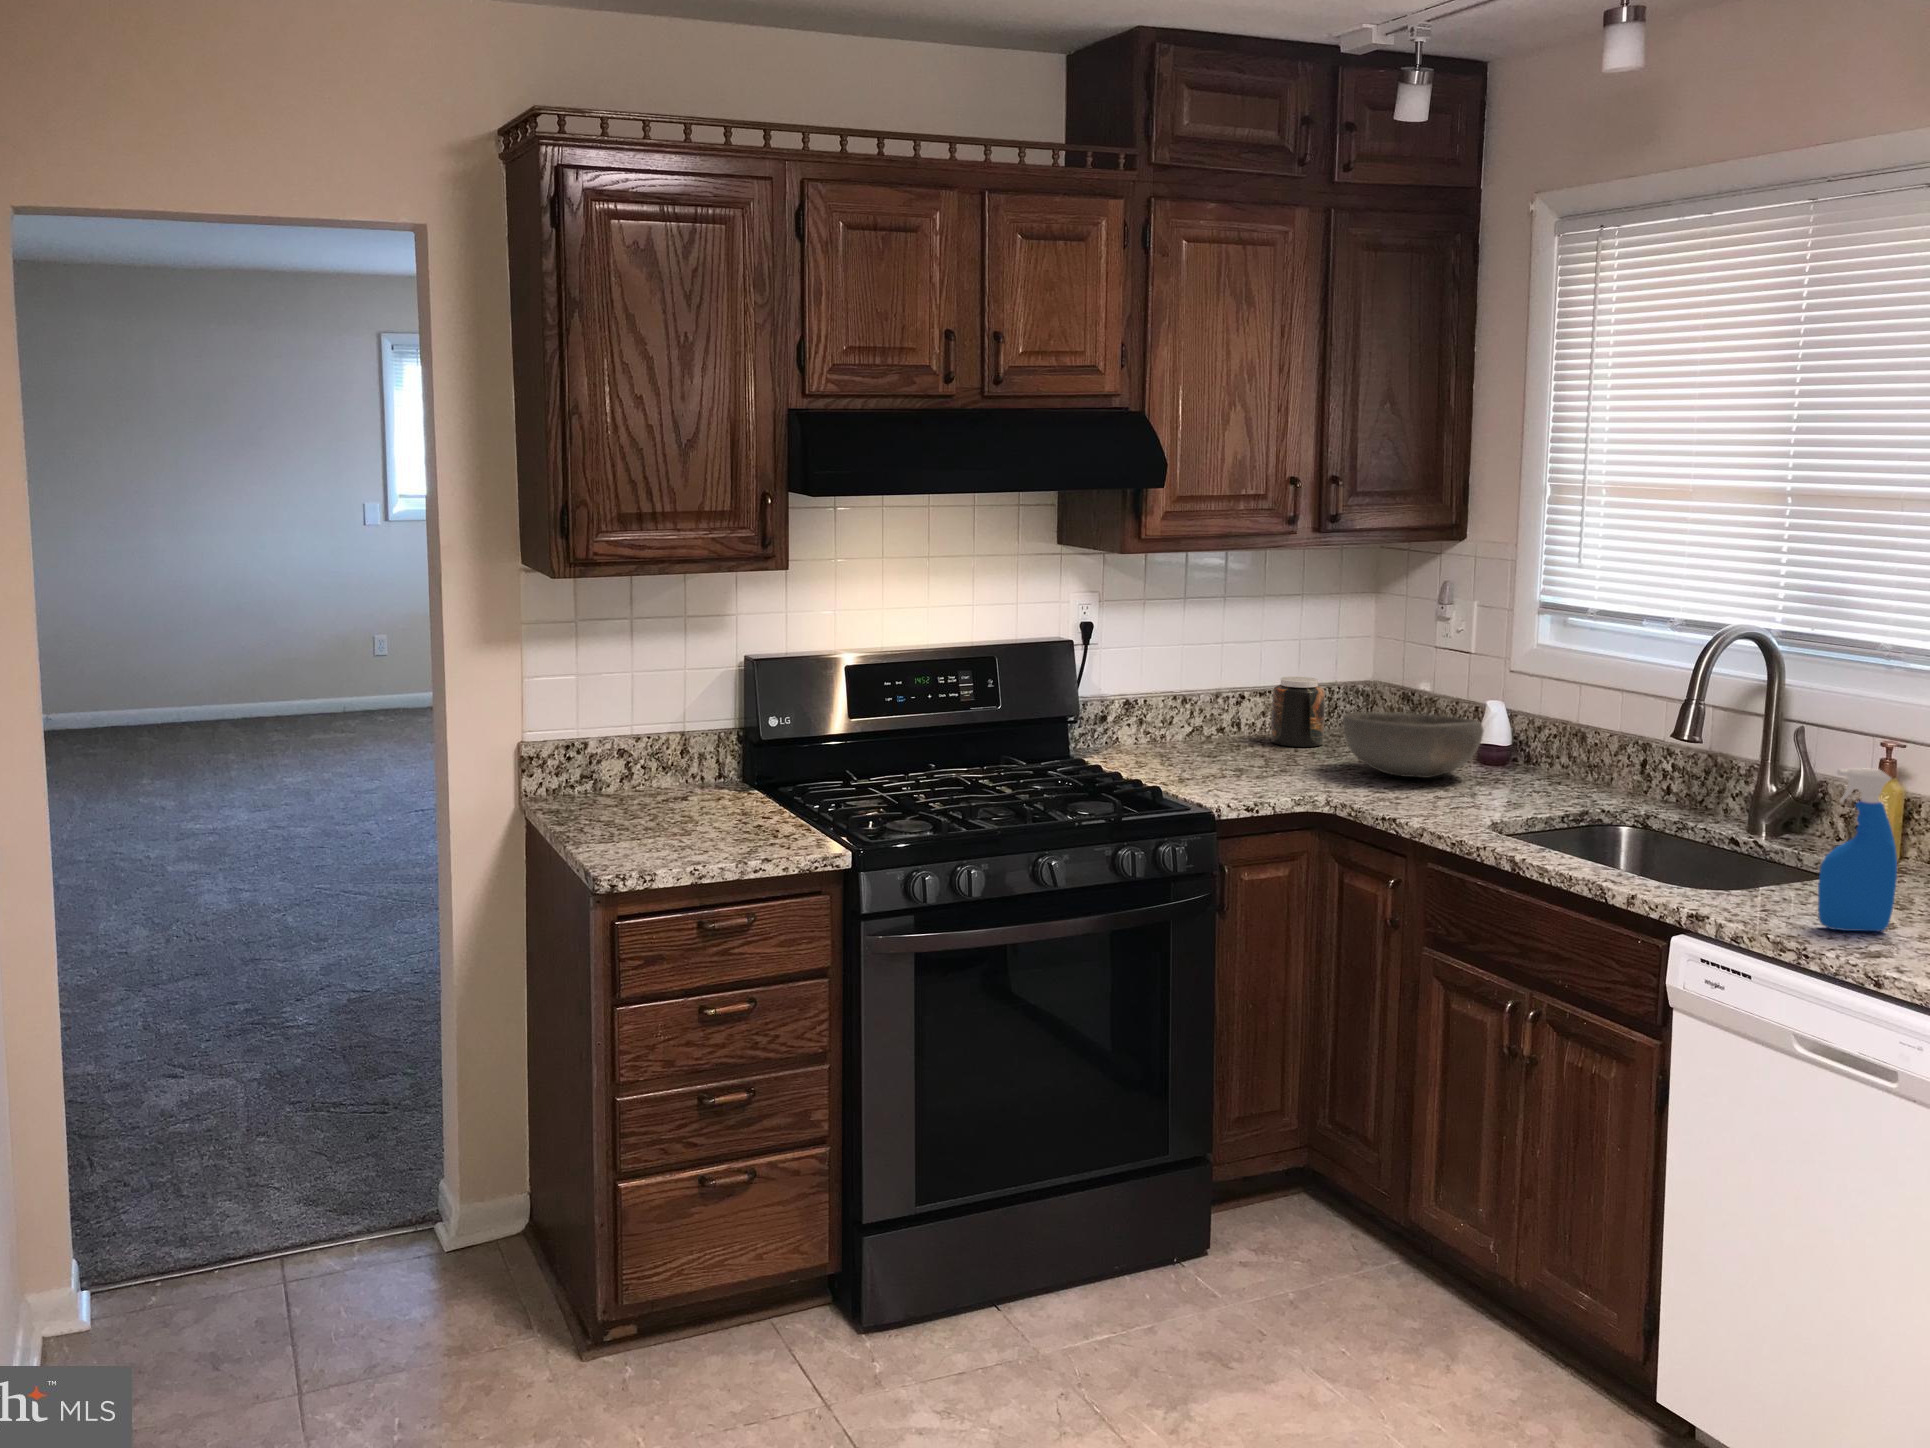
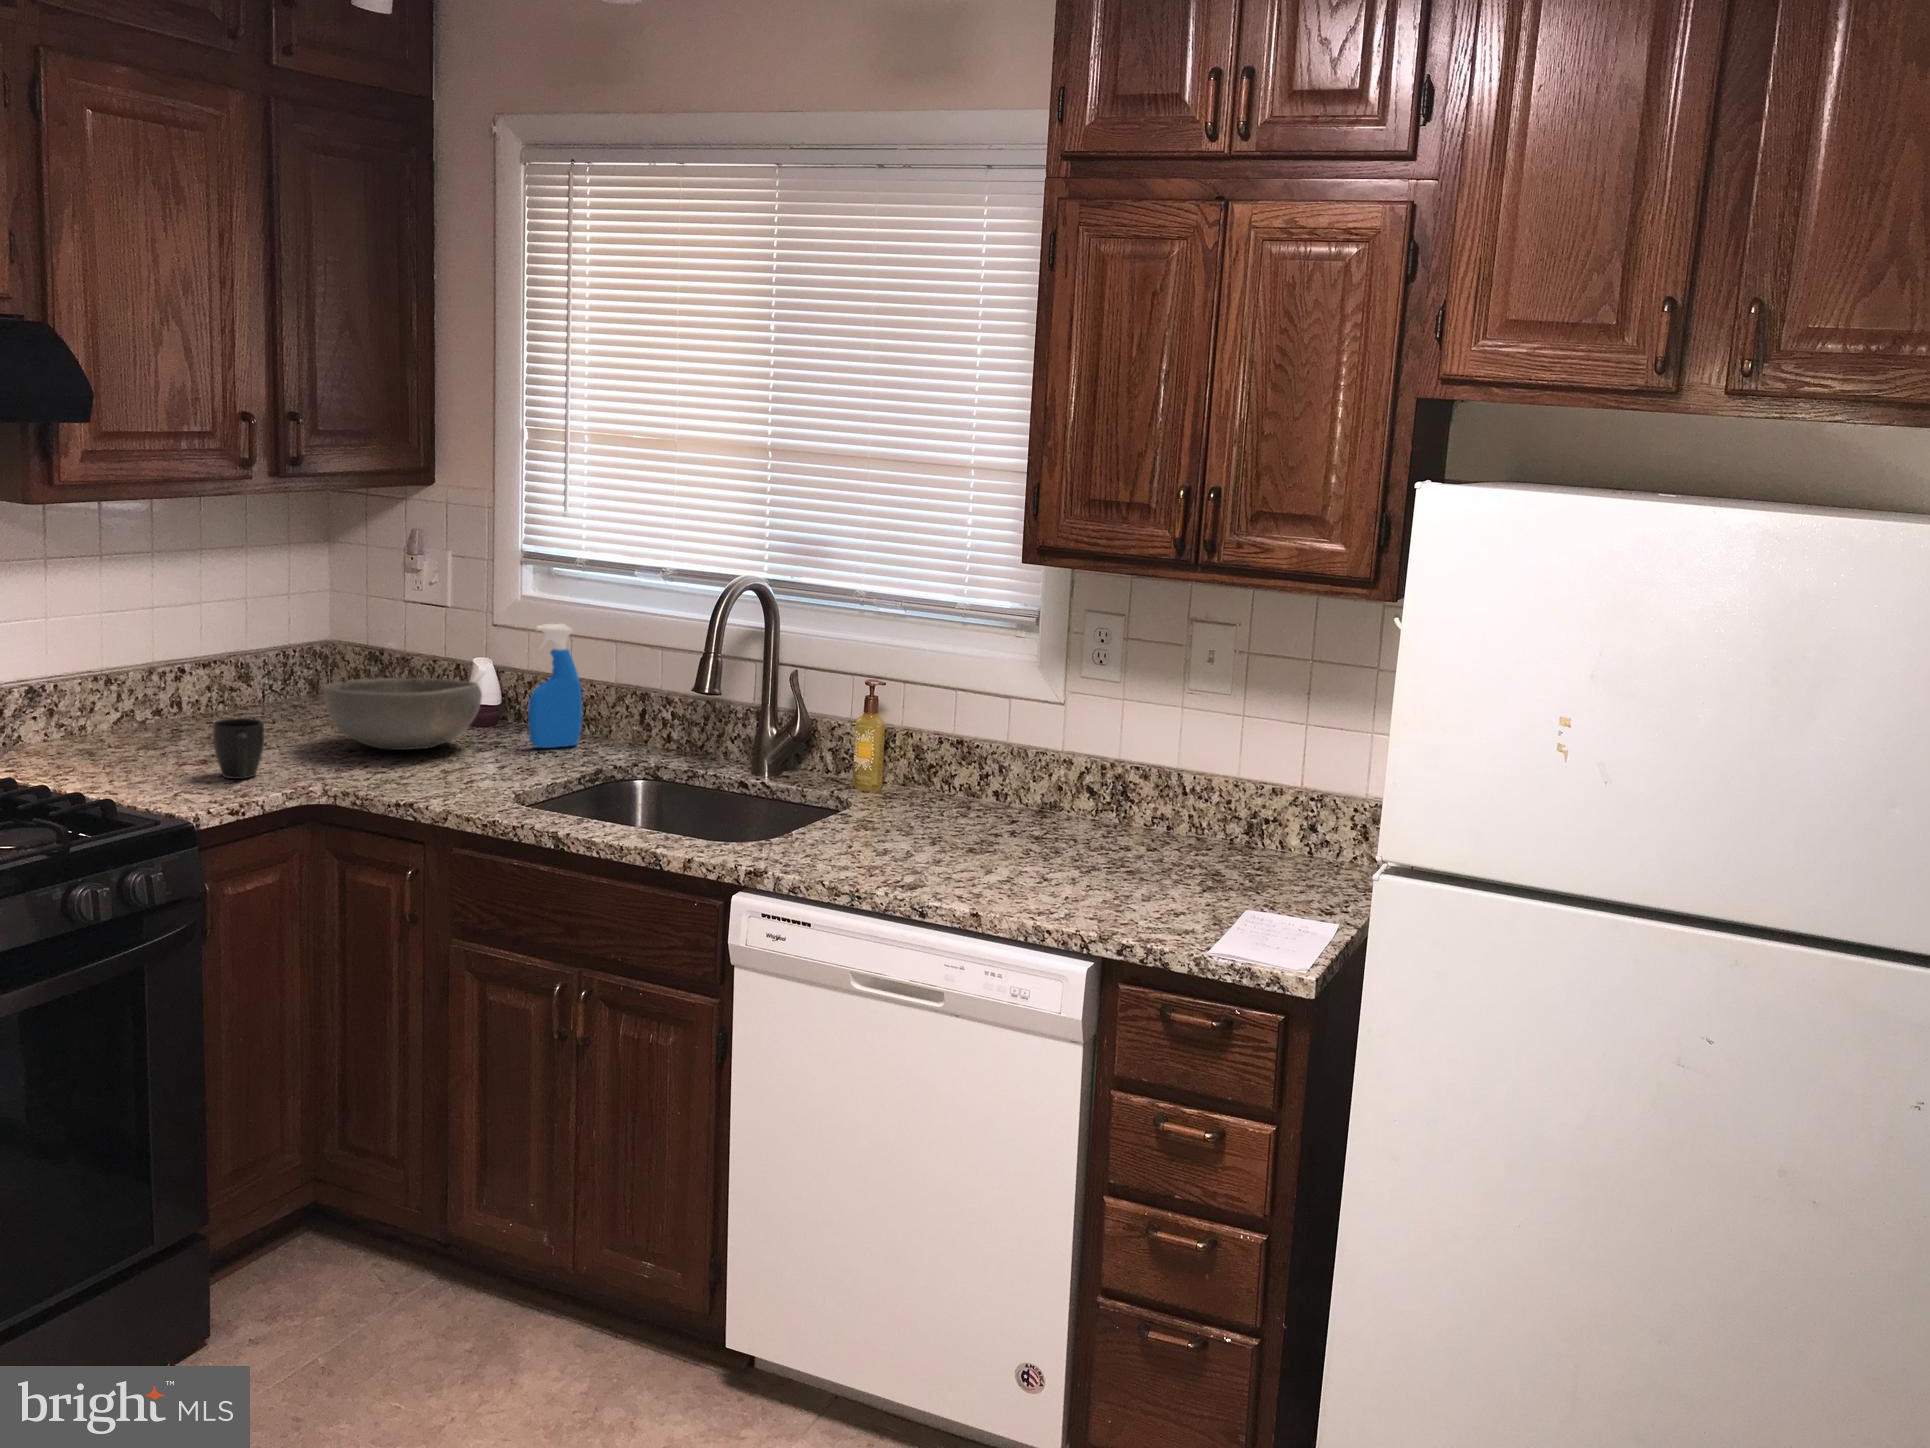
jar: present [1271,677,1325,747] -> none [222,643,288,724]
mug: none [1245,735,1285,786] -> present [213,718,264,779]
spray bottle: present [1818,768,1897,931] -> present [528,624,582,748]

